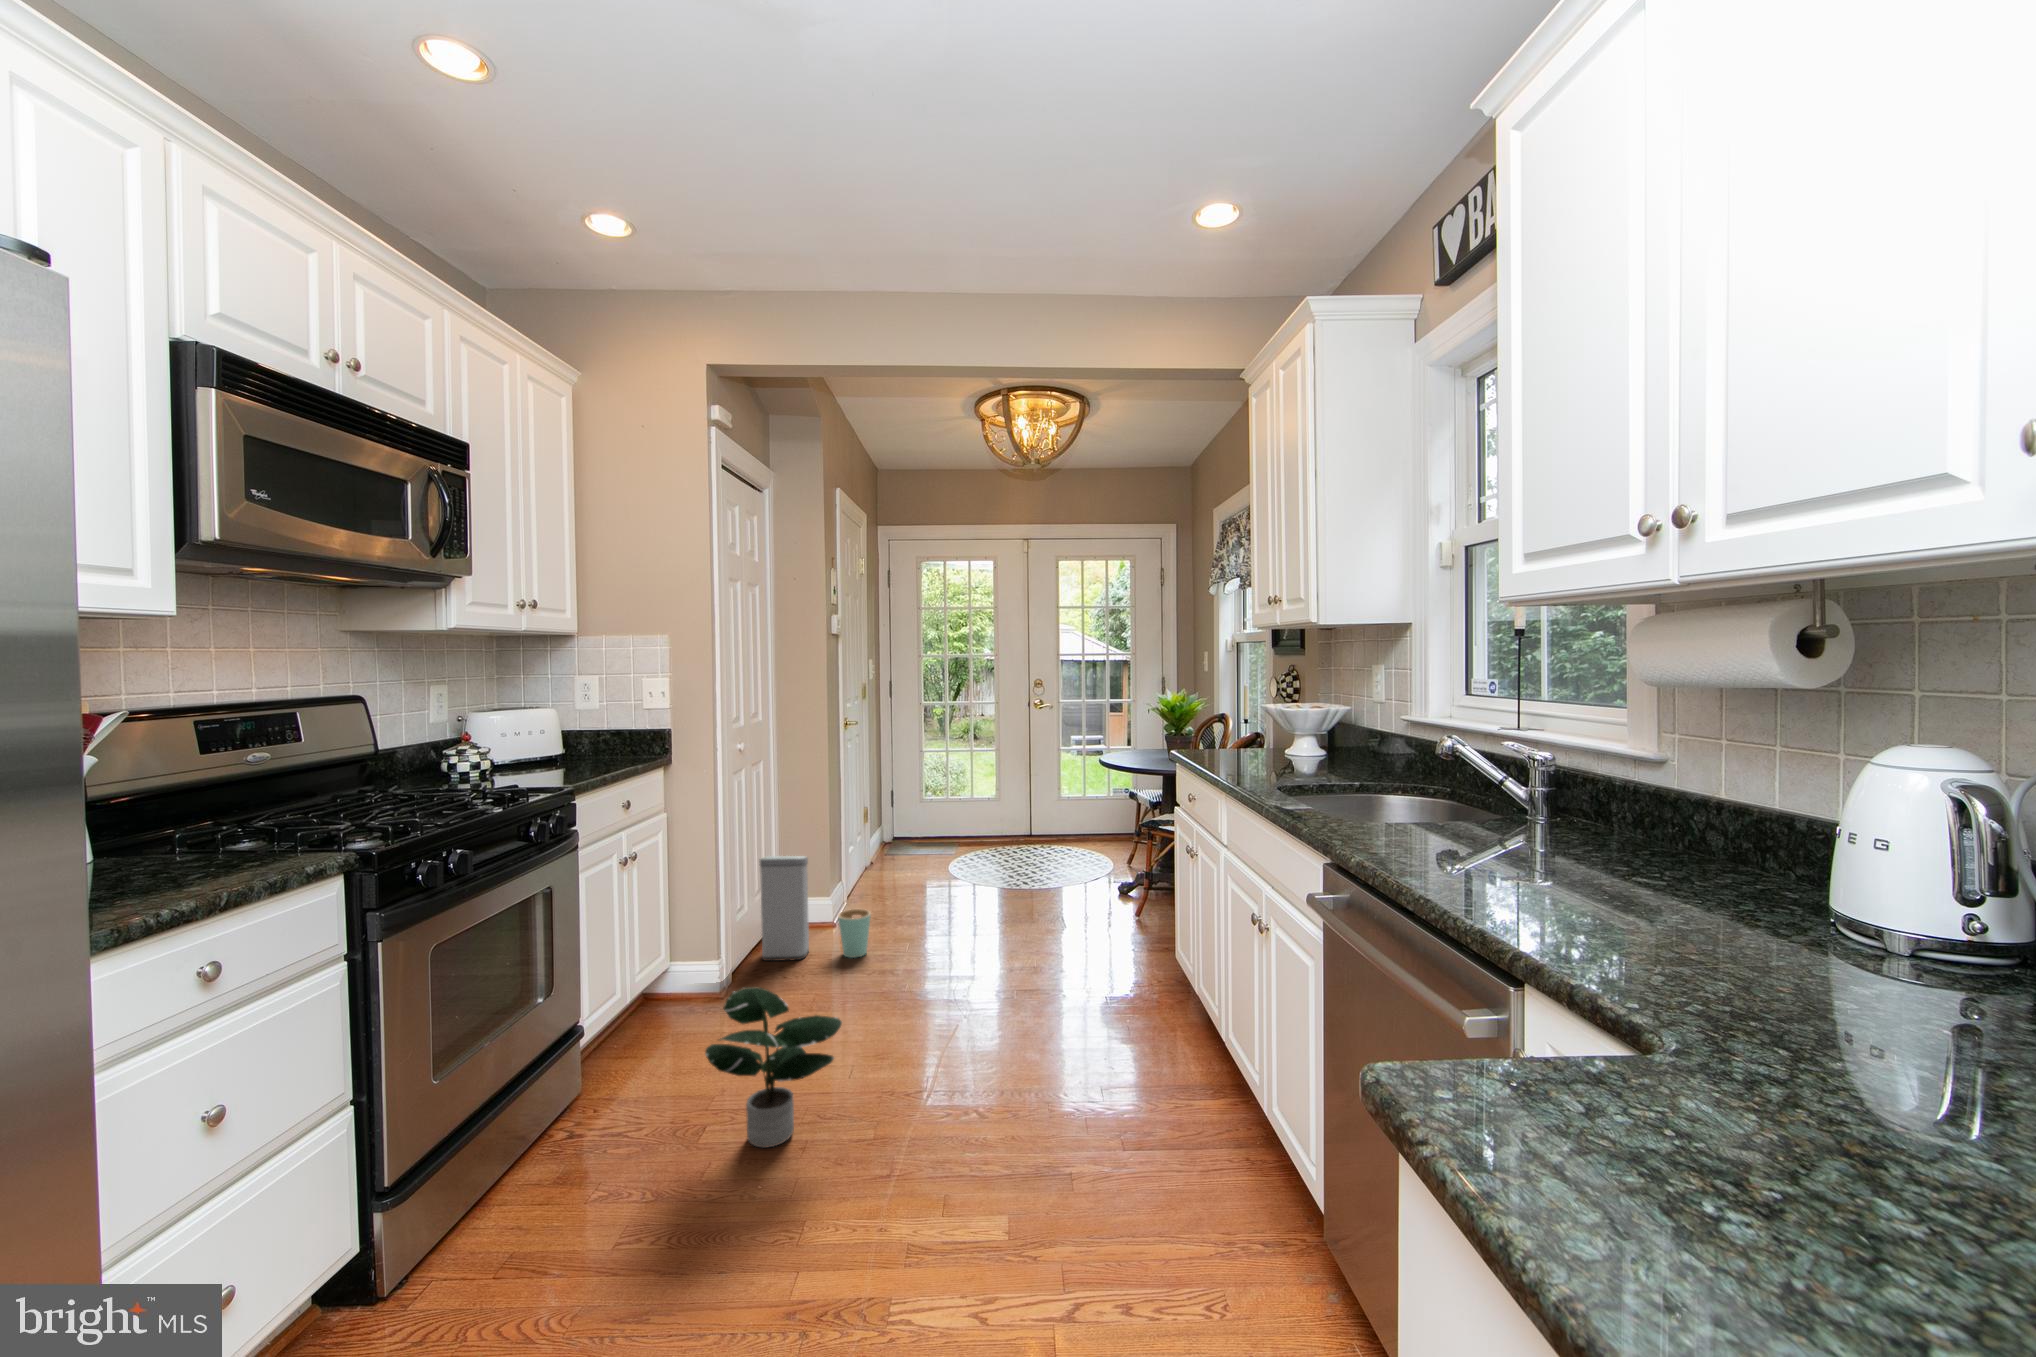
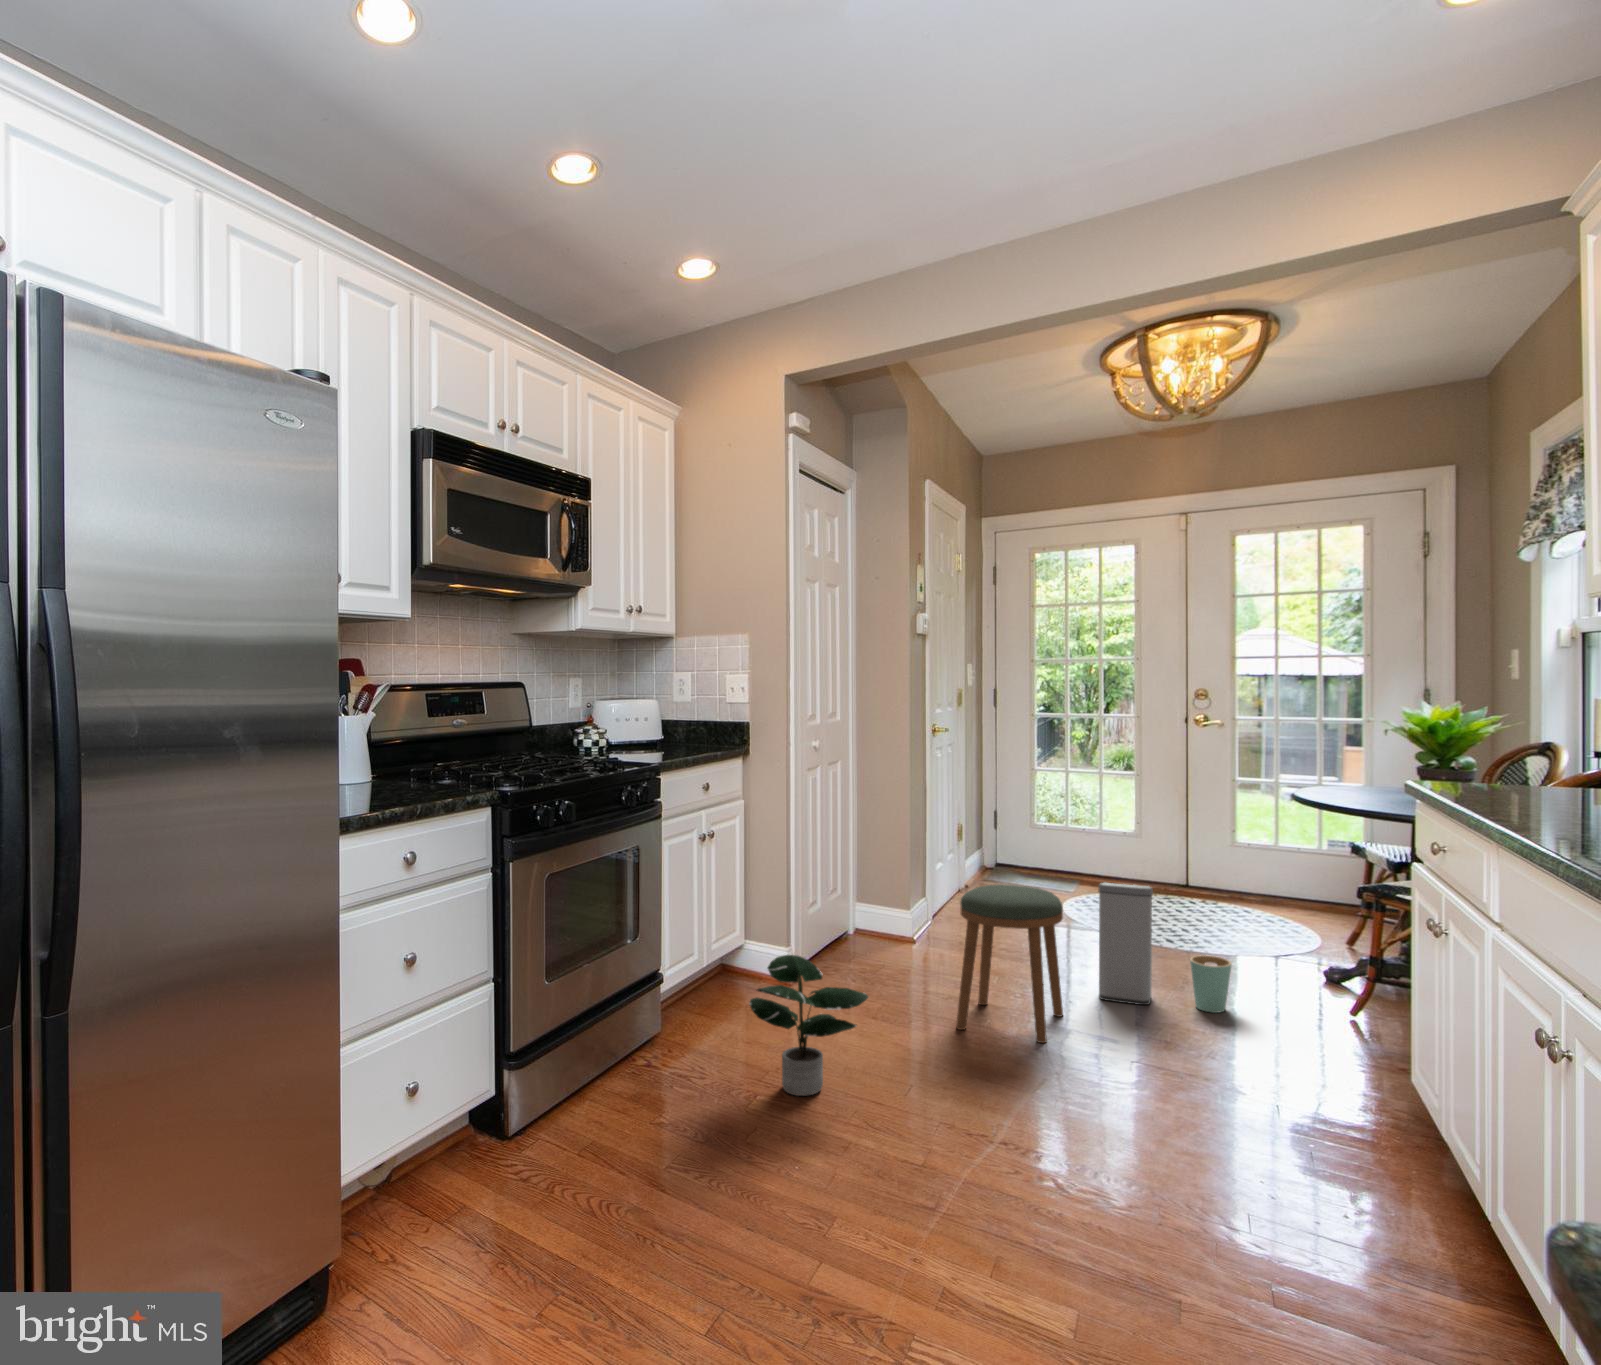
trash can: present [759,856,871,961] -> present [1098,883,1232,1013]
stool: none [909,874,1005,1025] -> present [956,884,1063,1043]

